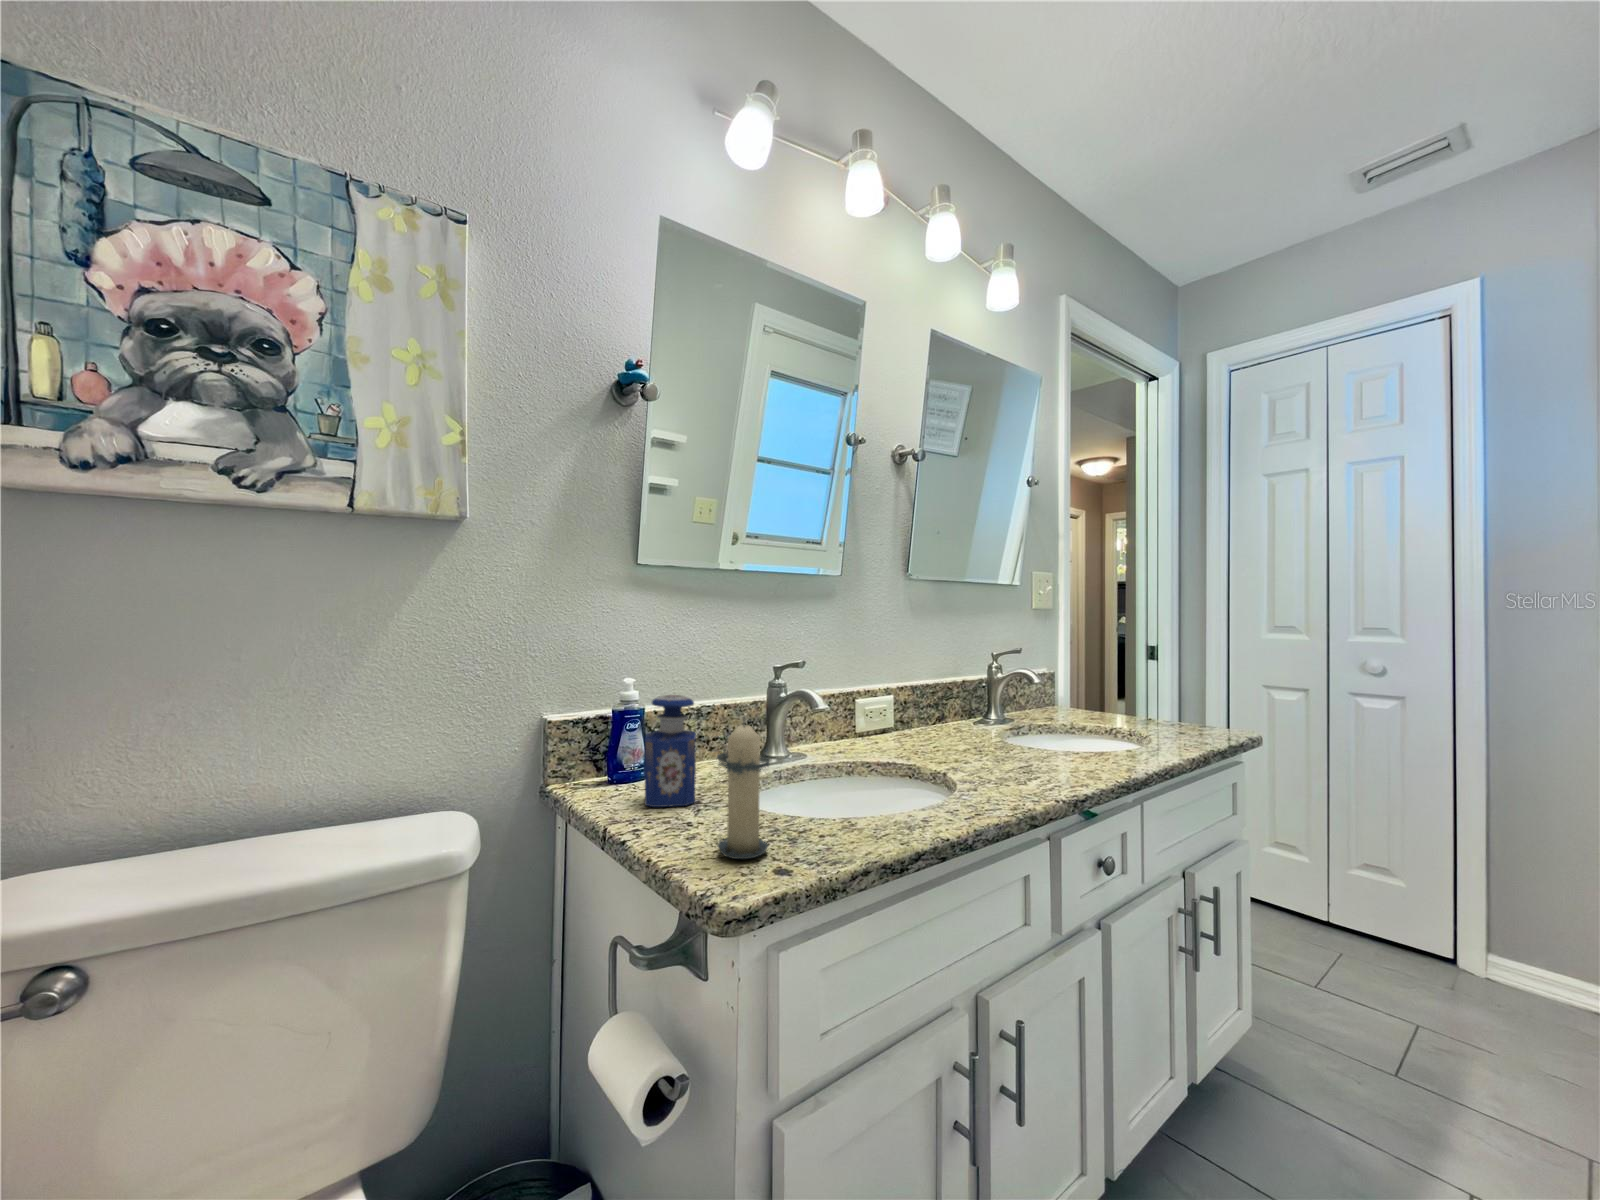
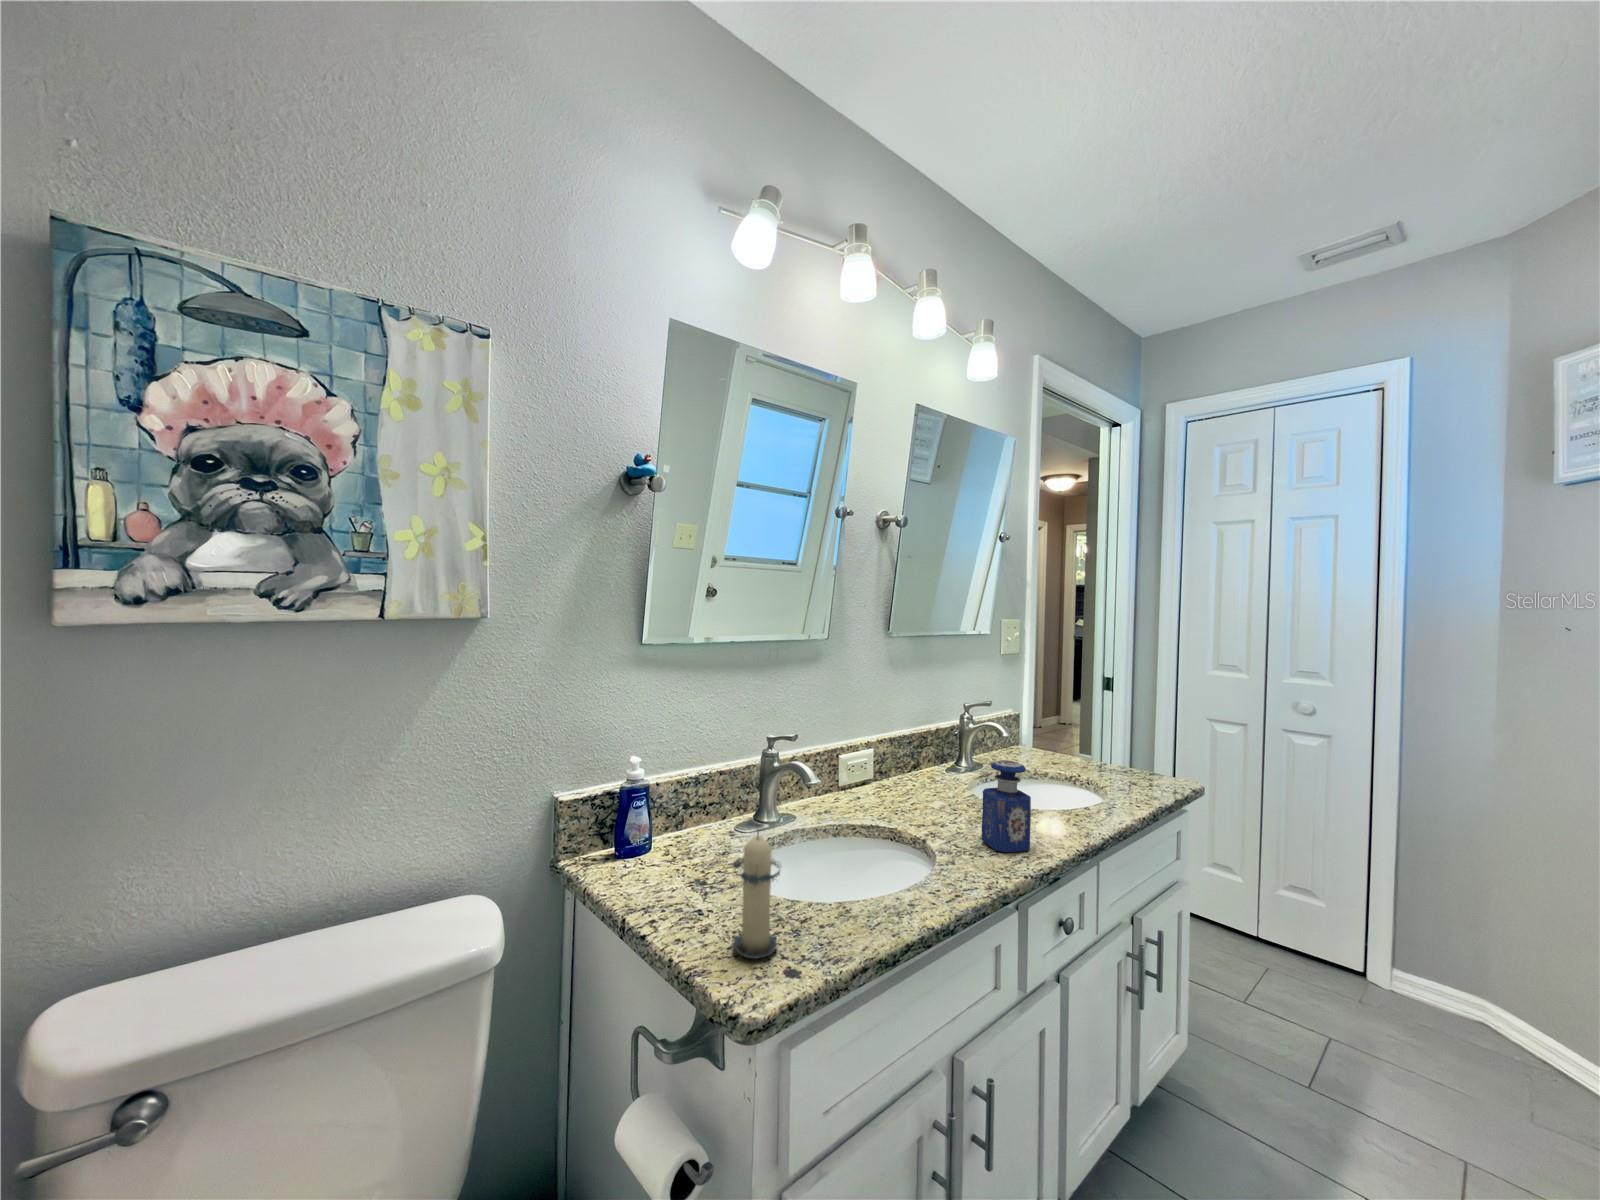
perfume bottle: present [645,695,696,807] -> present [982,760,1031,852]

